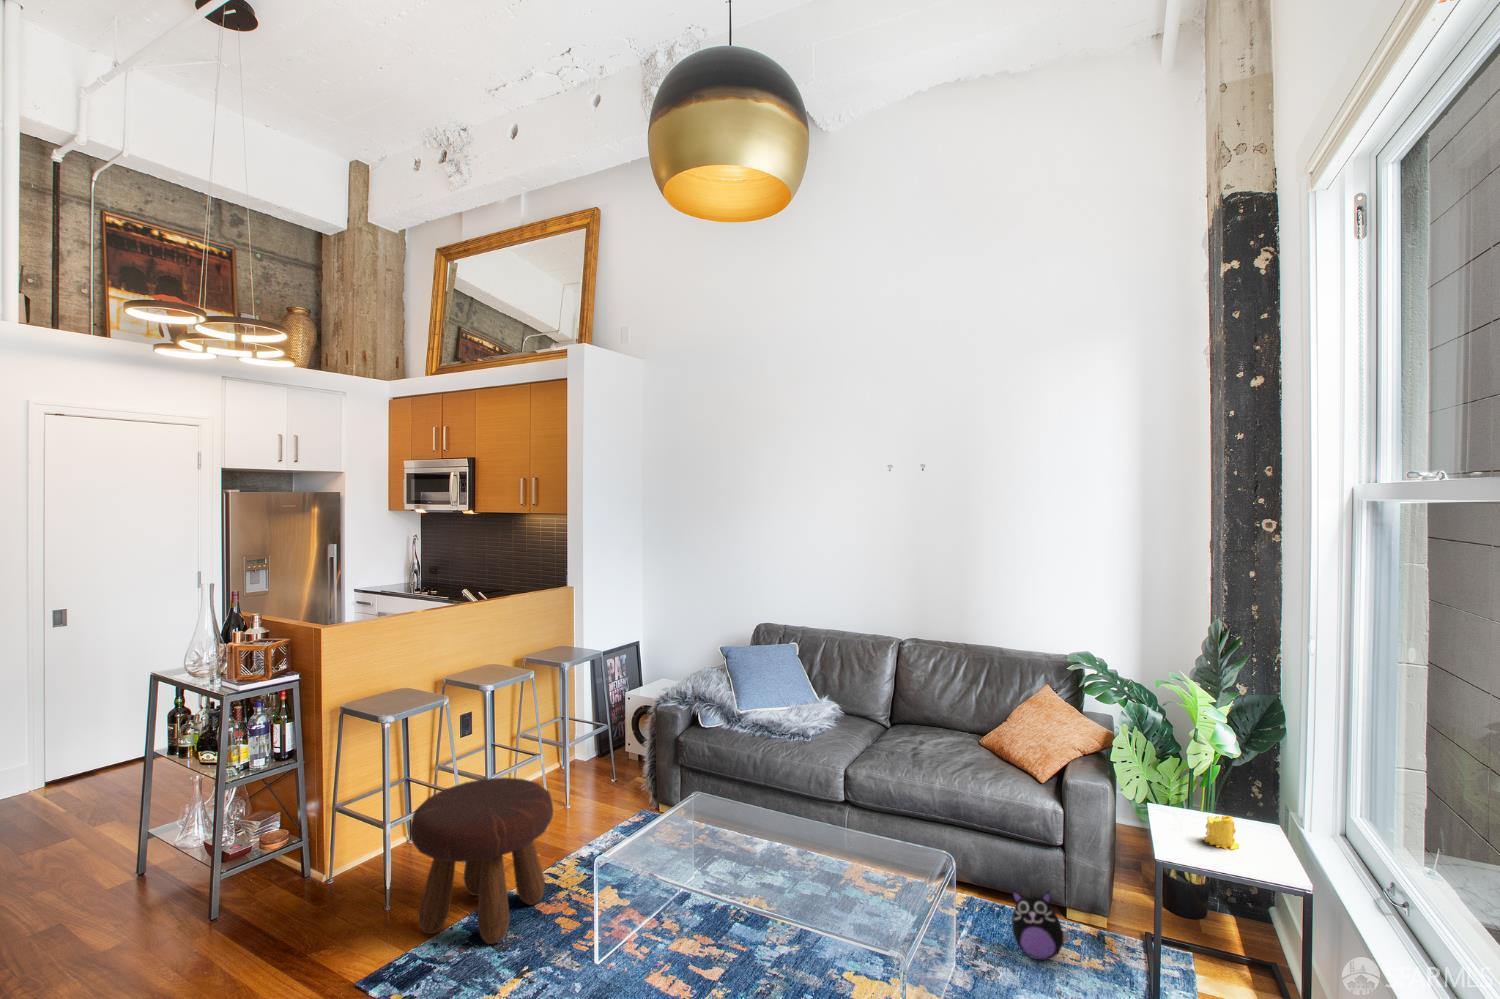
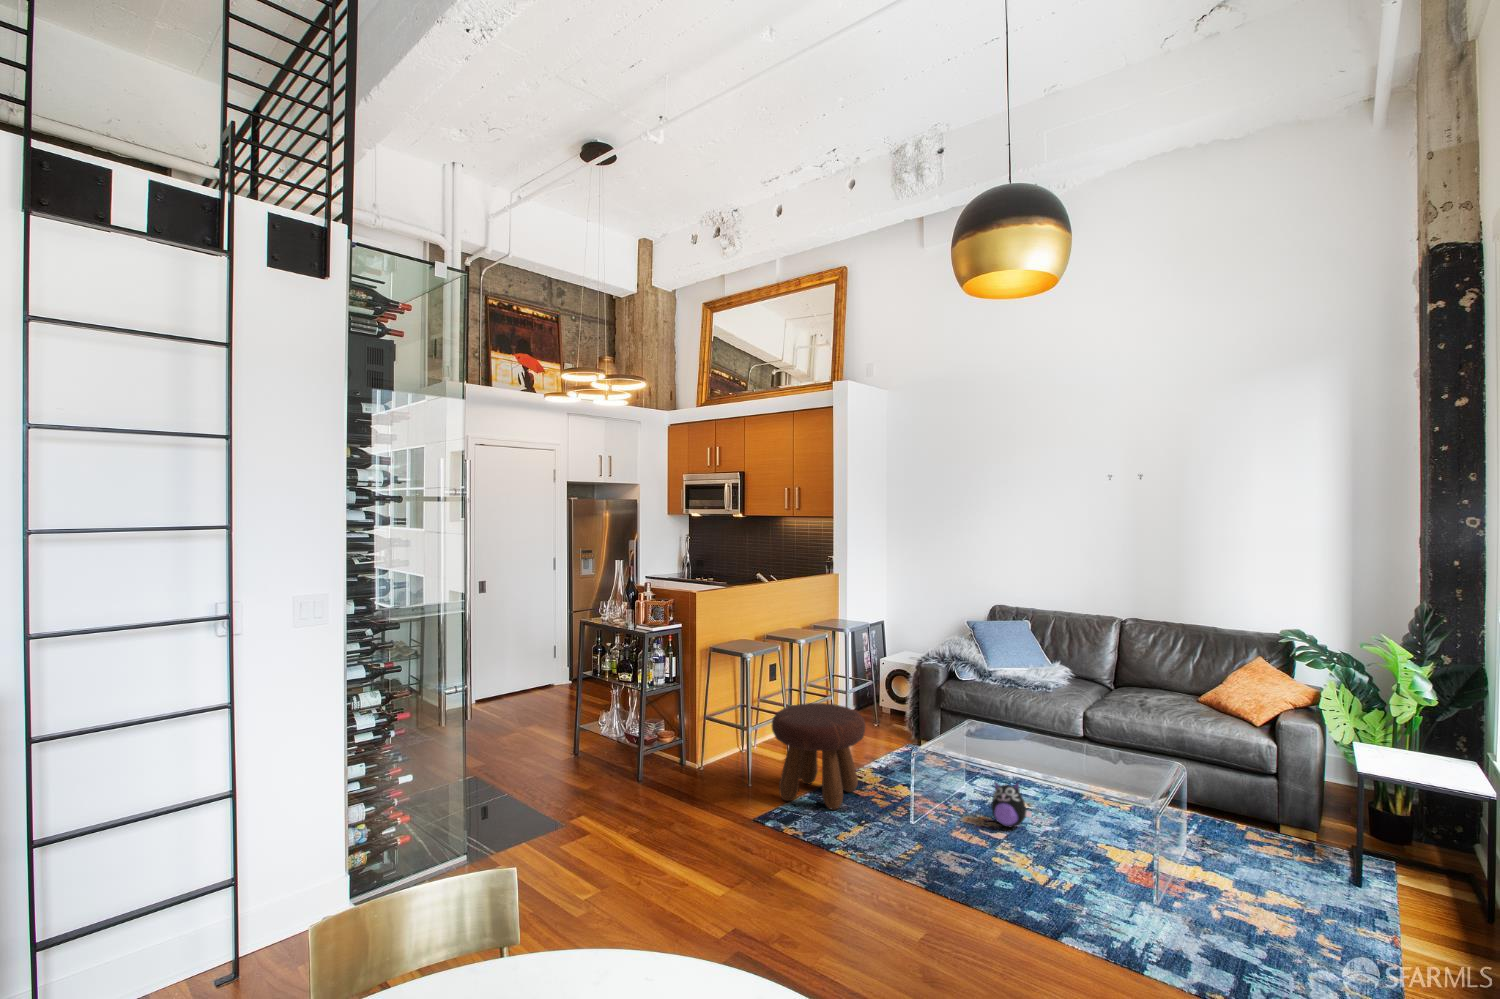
candle: present [1203,815,1239,850] -> none [1397,741,1429,768]
plush toy: present [1012,891,1069,960] -> present [991,782,1032,827]

